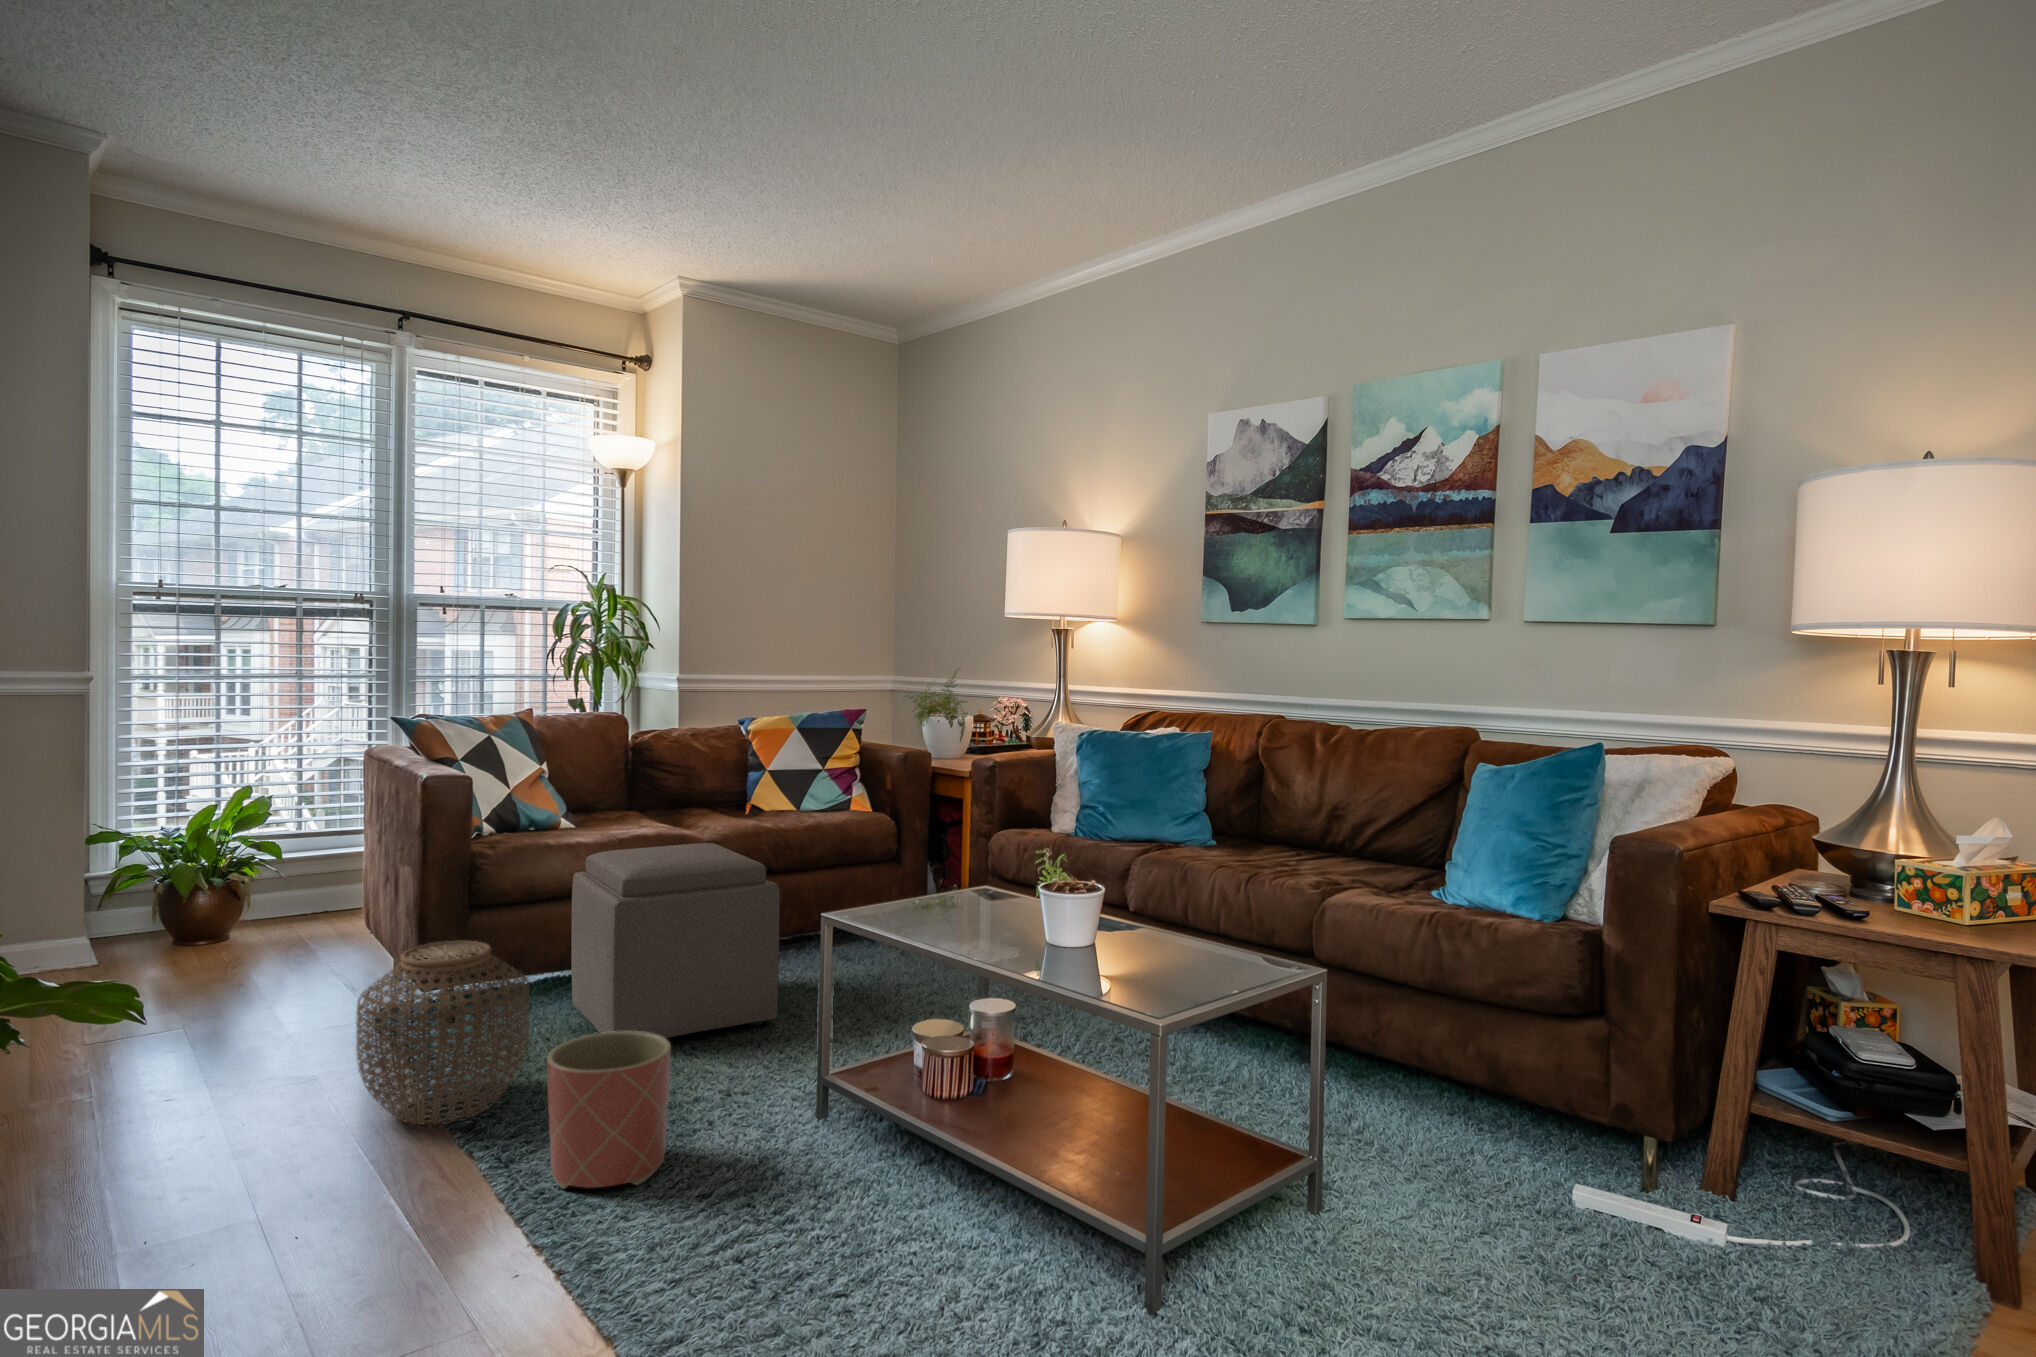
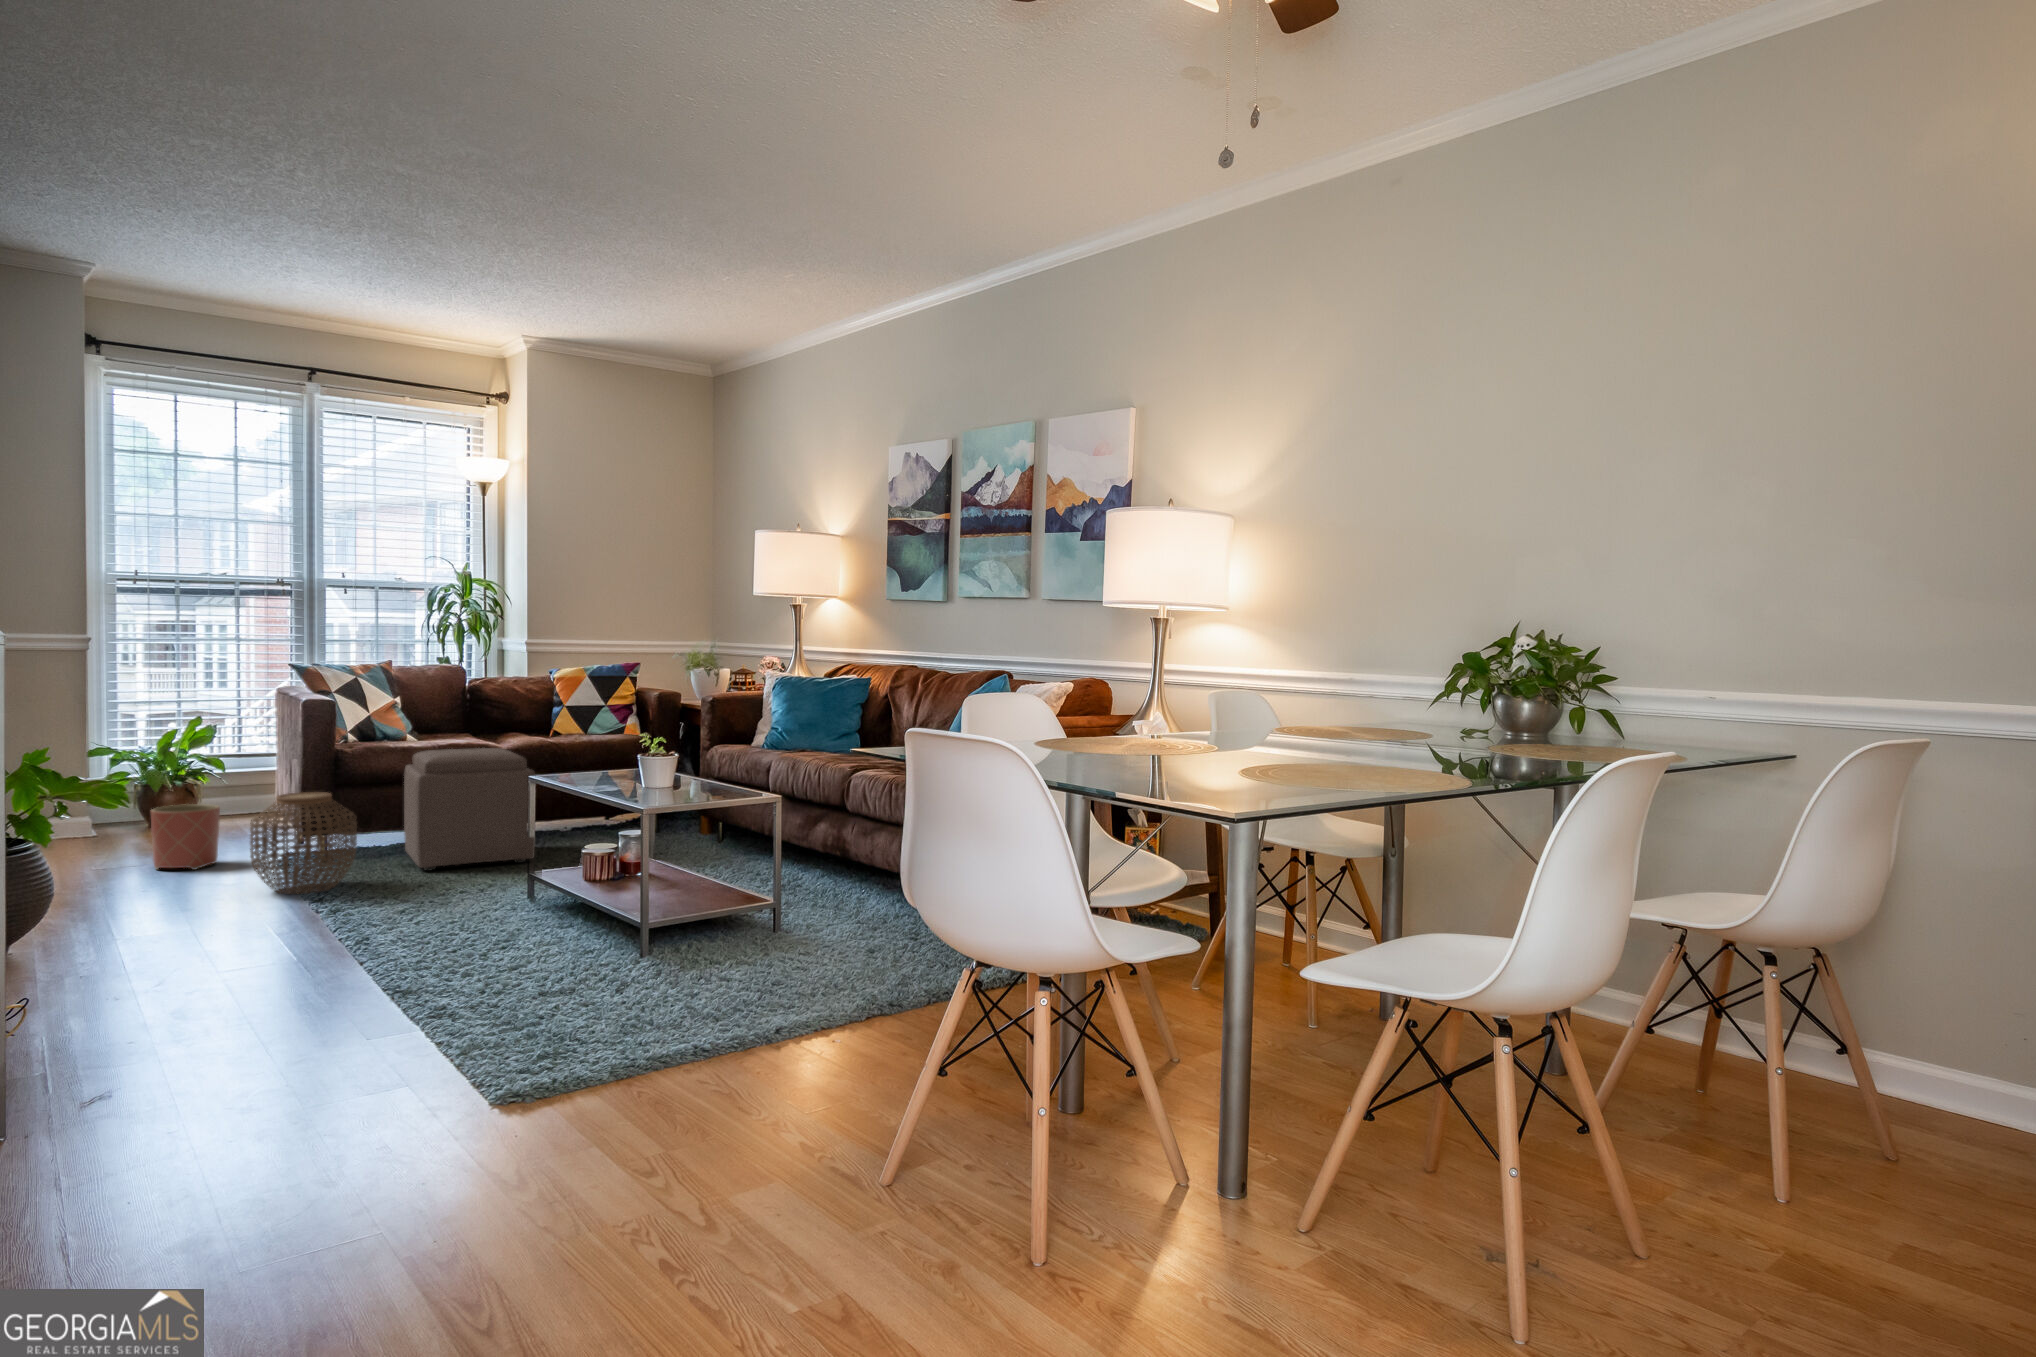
planter: present [547,1031,671,1189] -> present [151,804,220,870]

